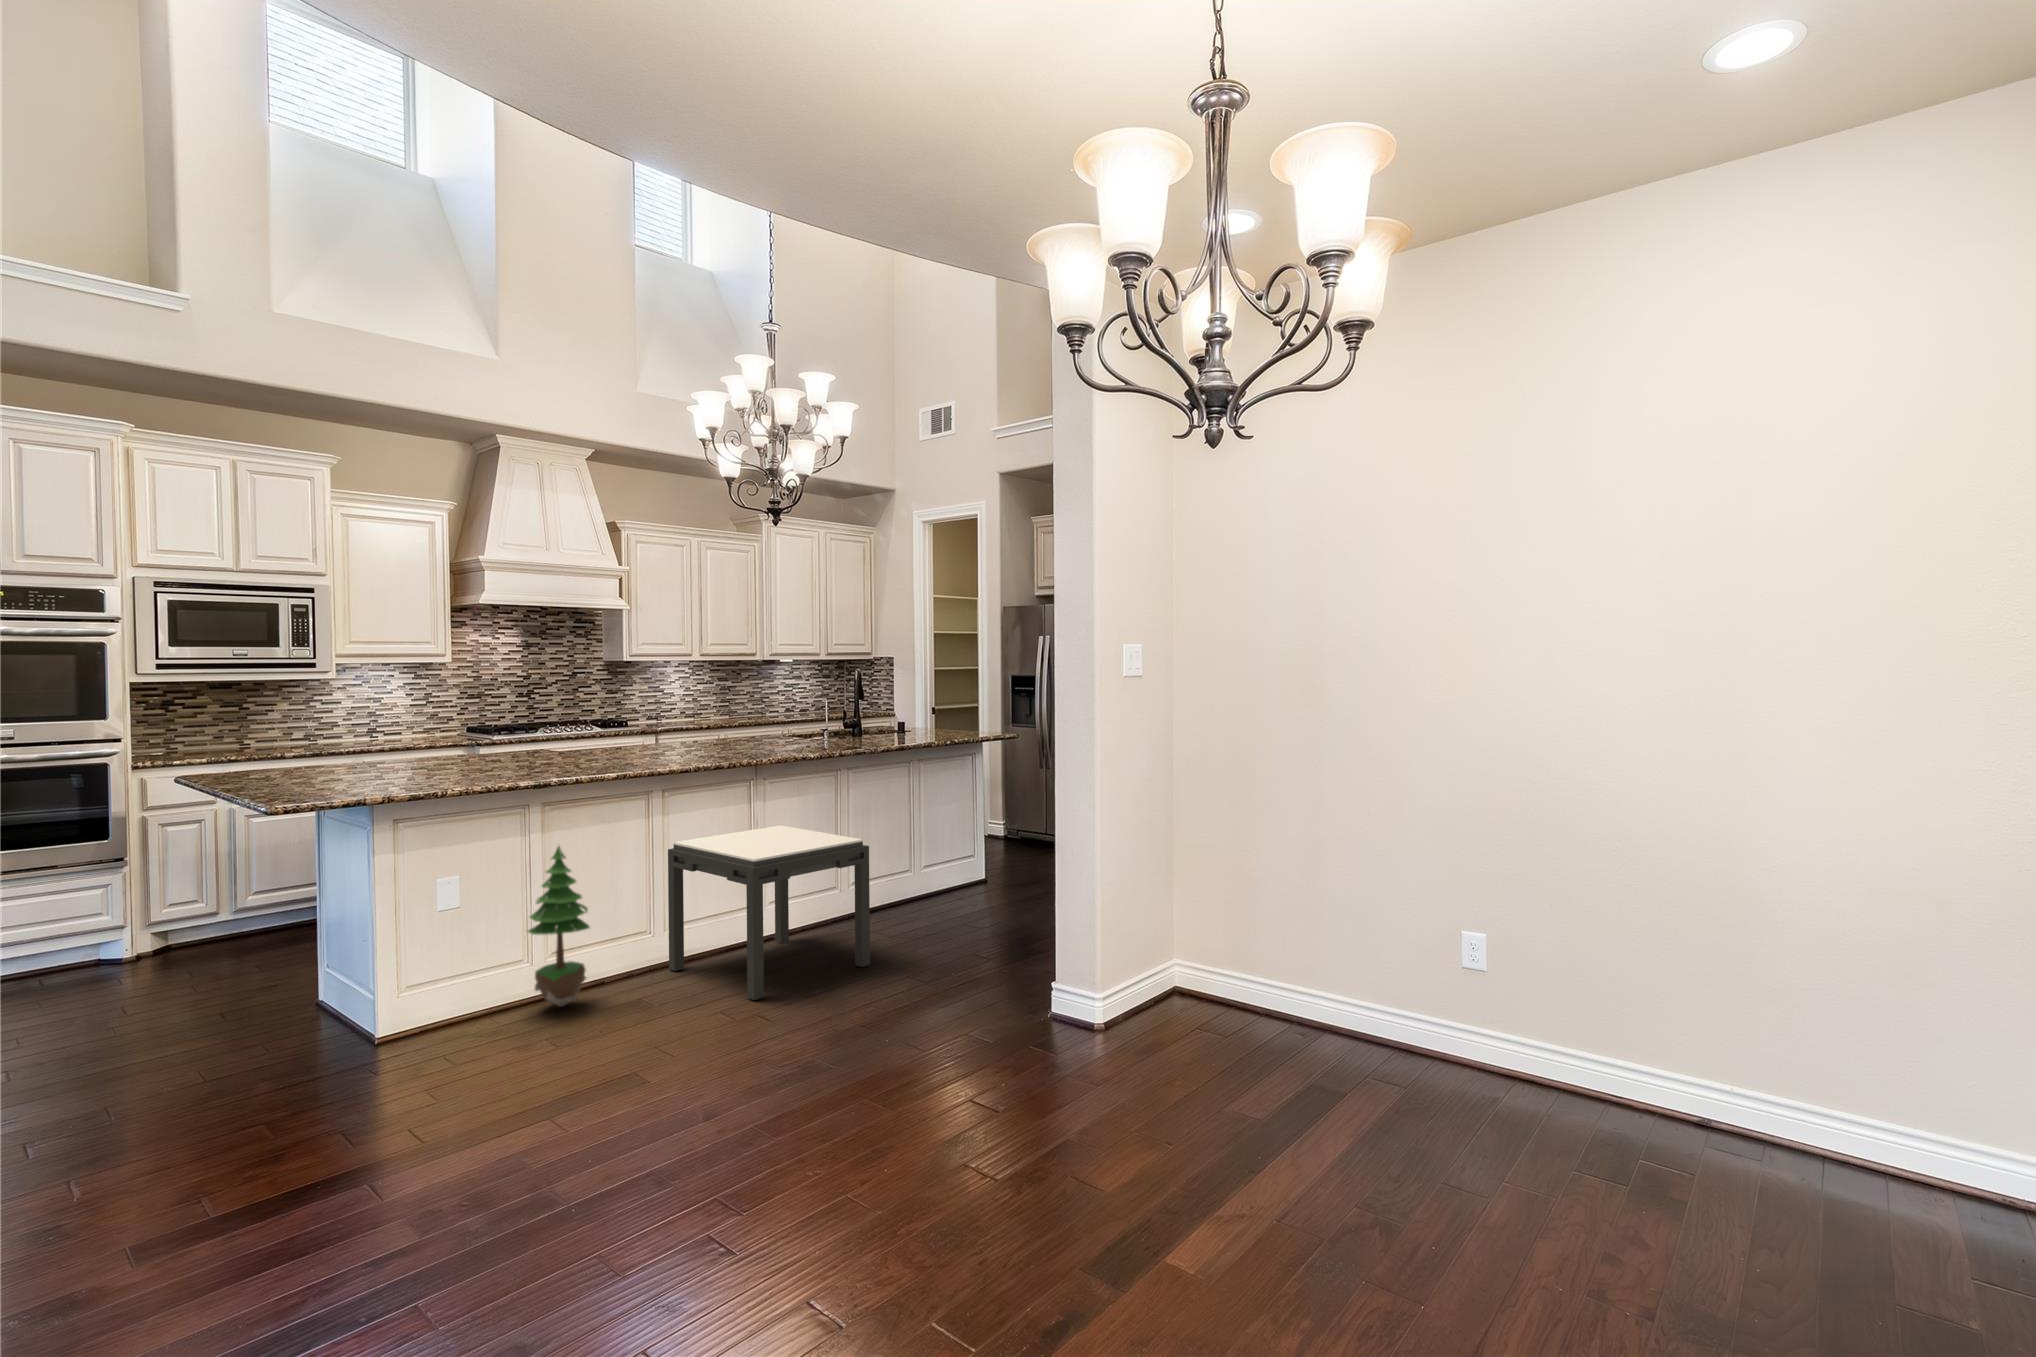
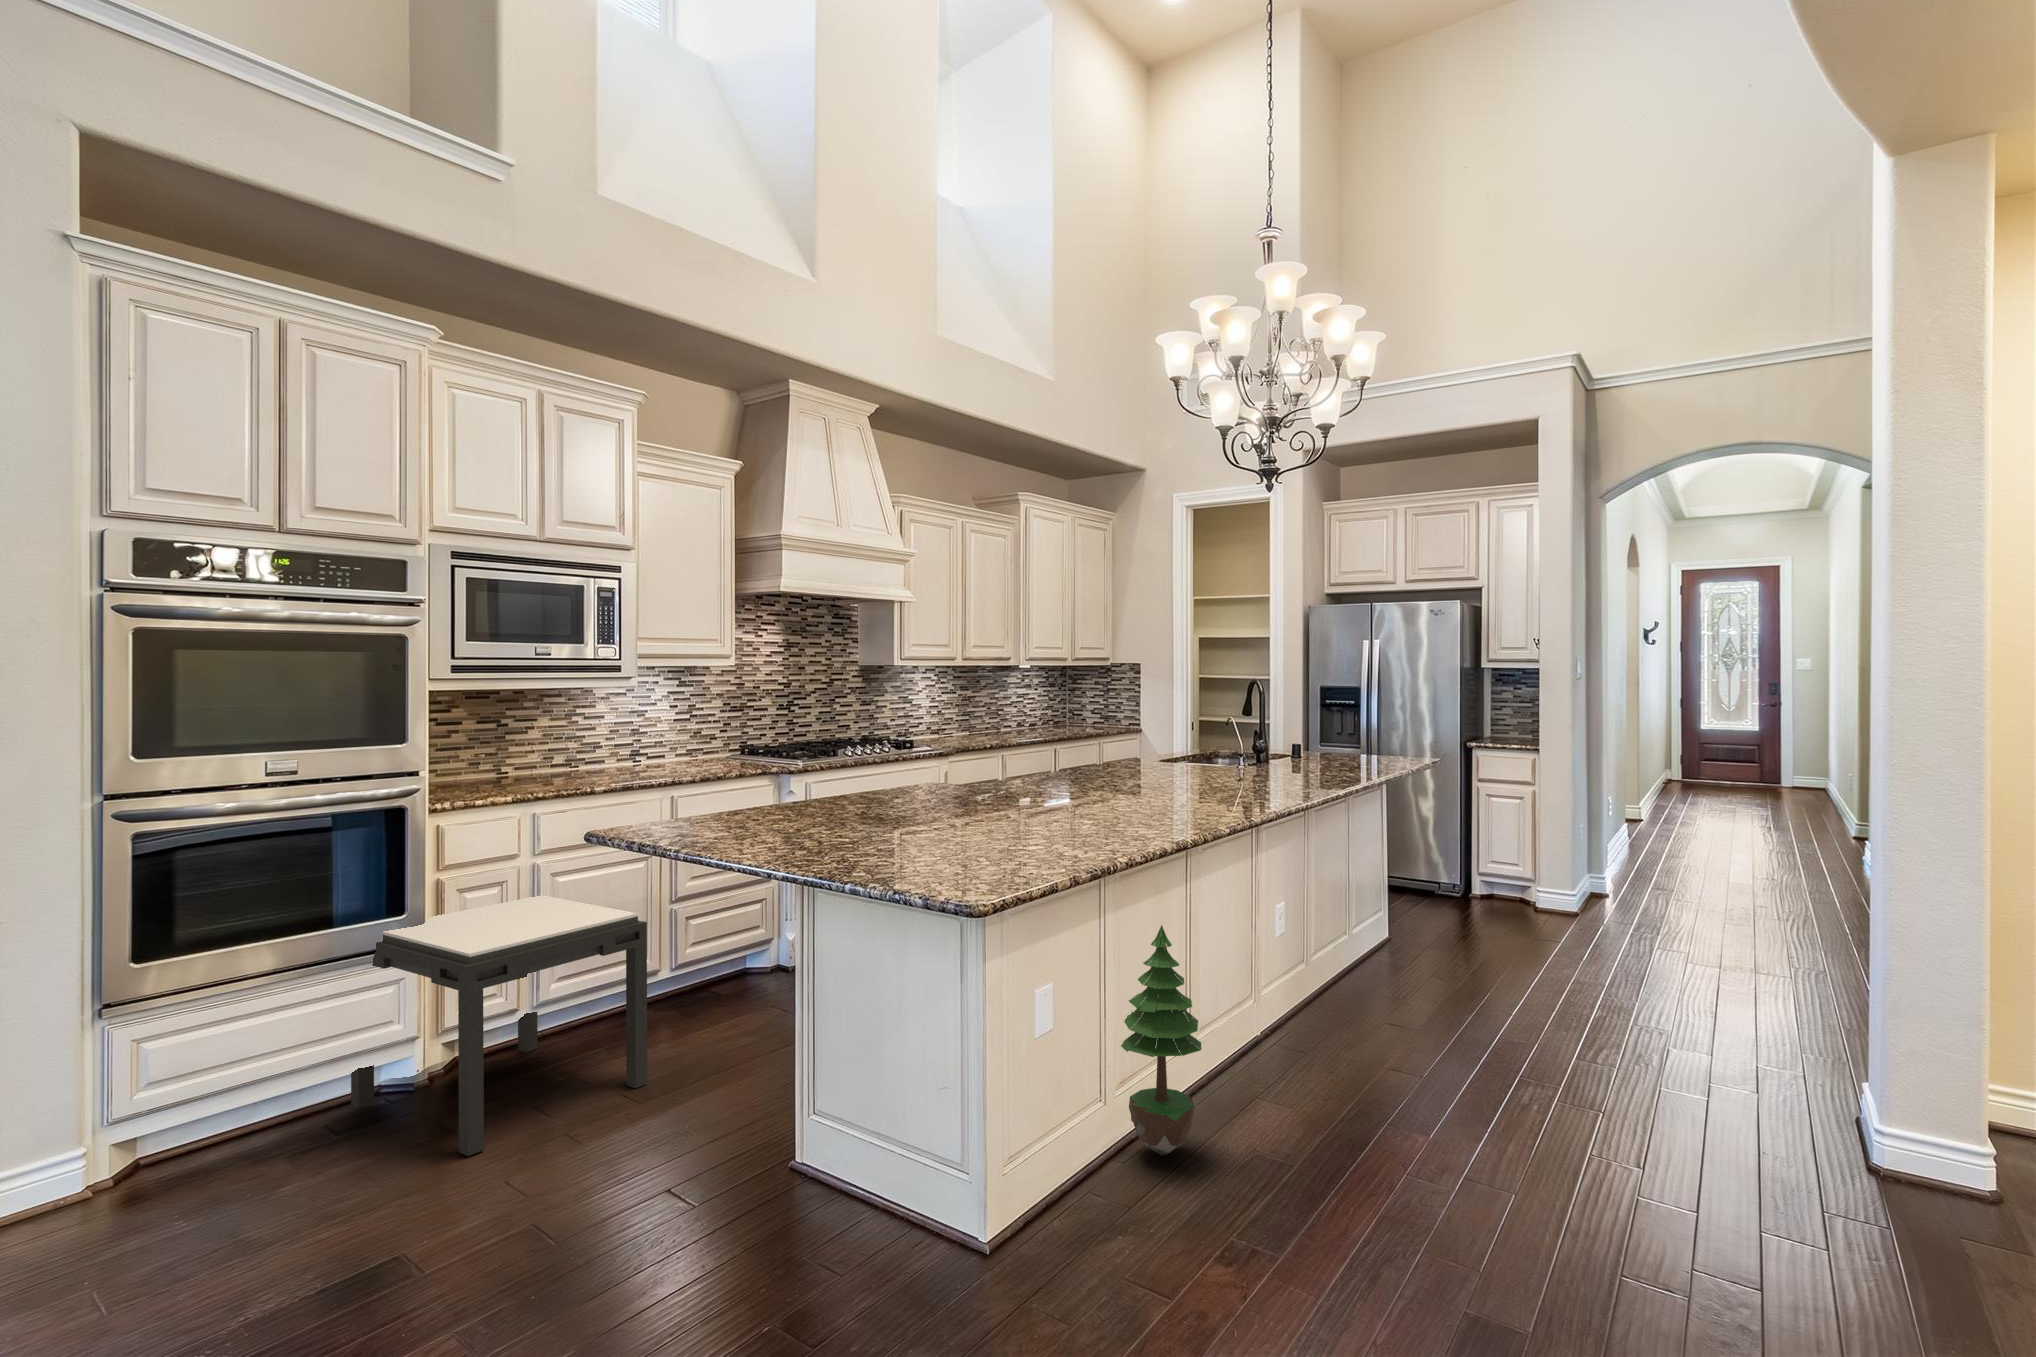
side table: present [668,825,870,1000] -> present [351,895,647,1156]

